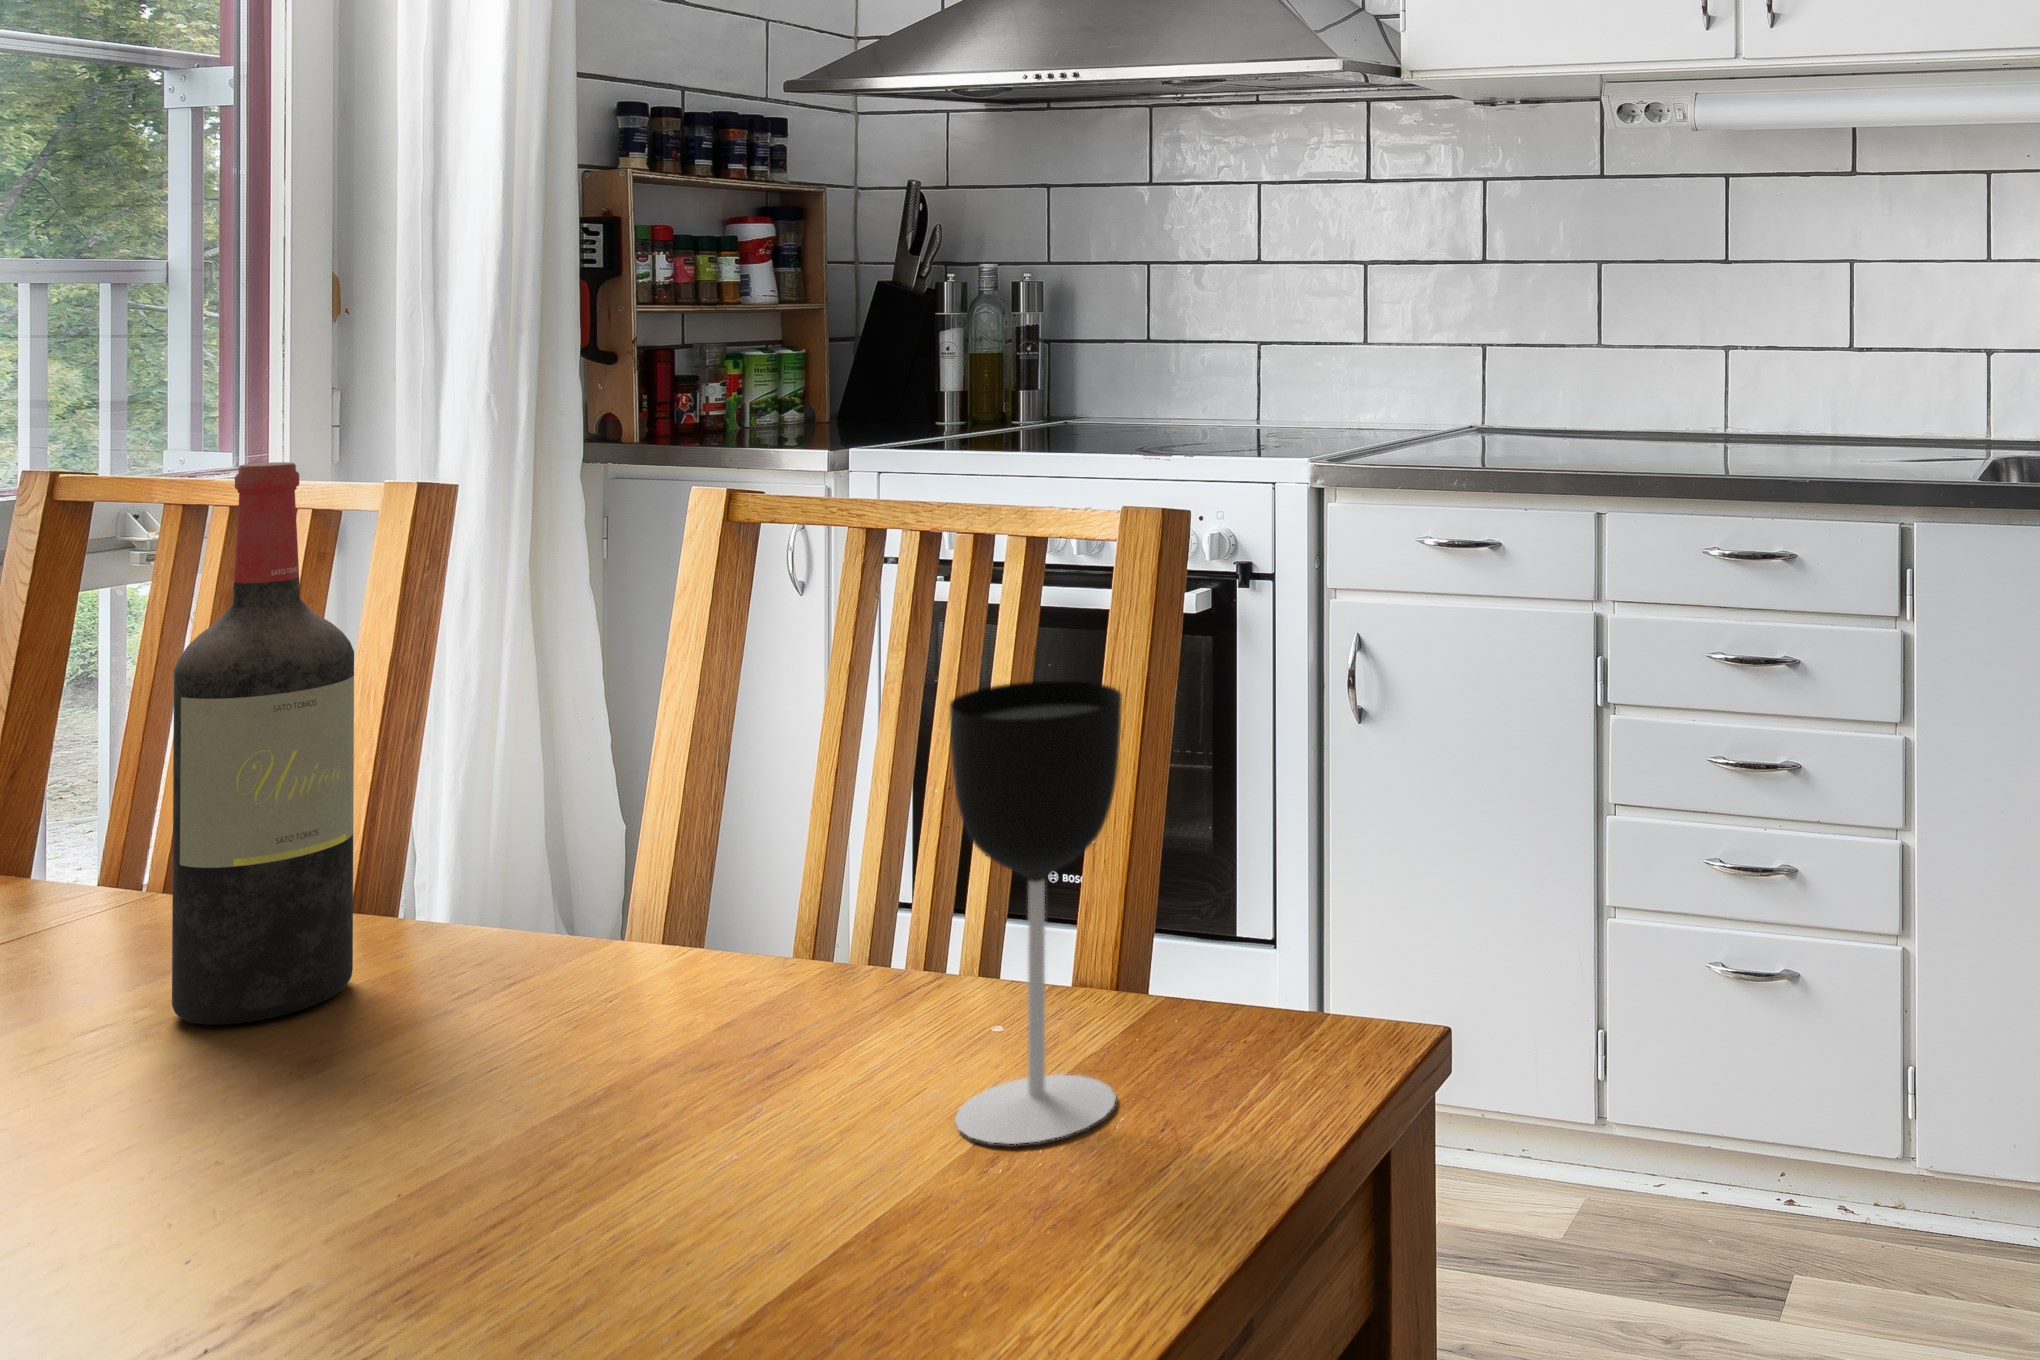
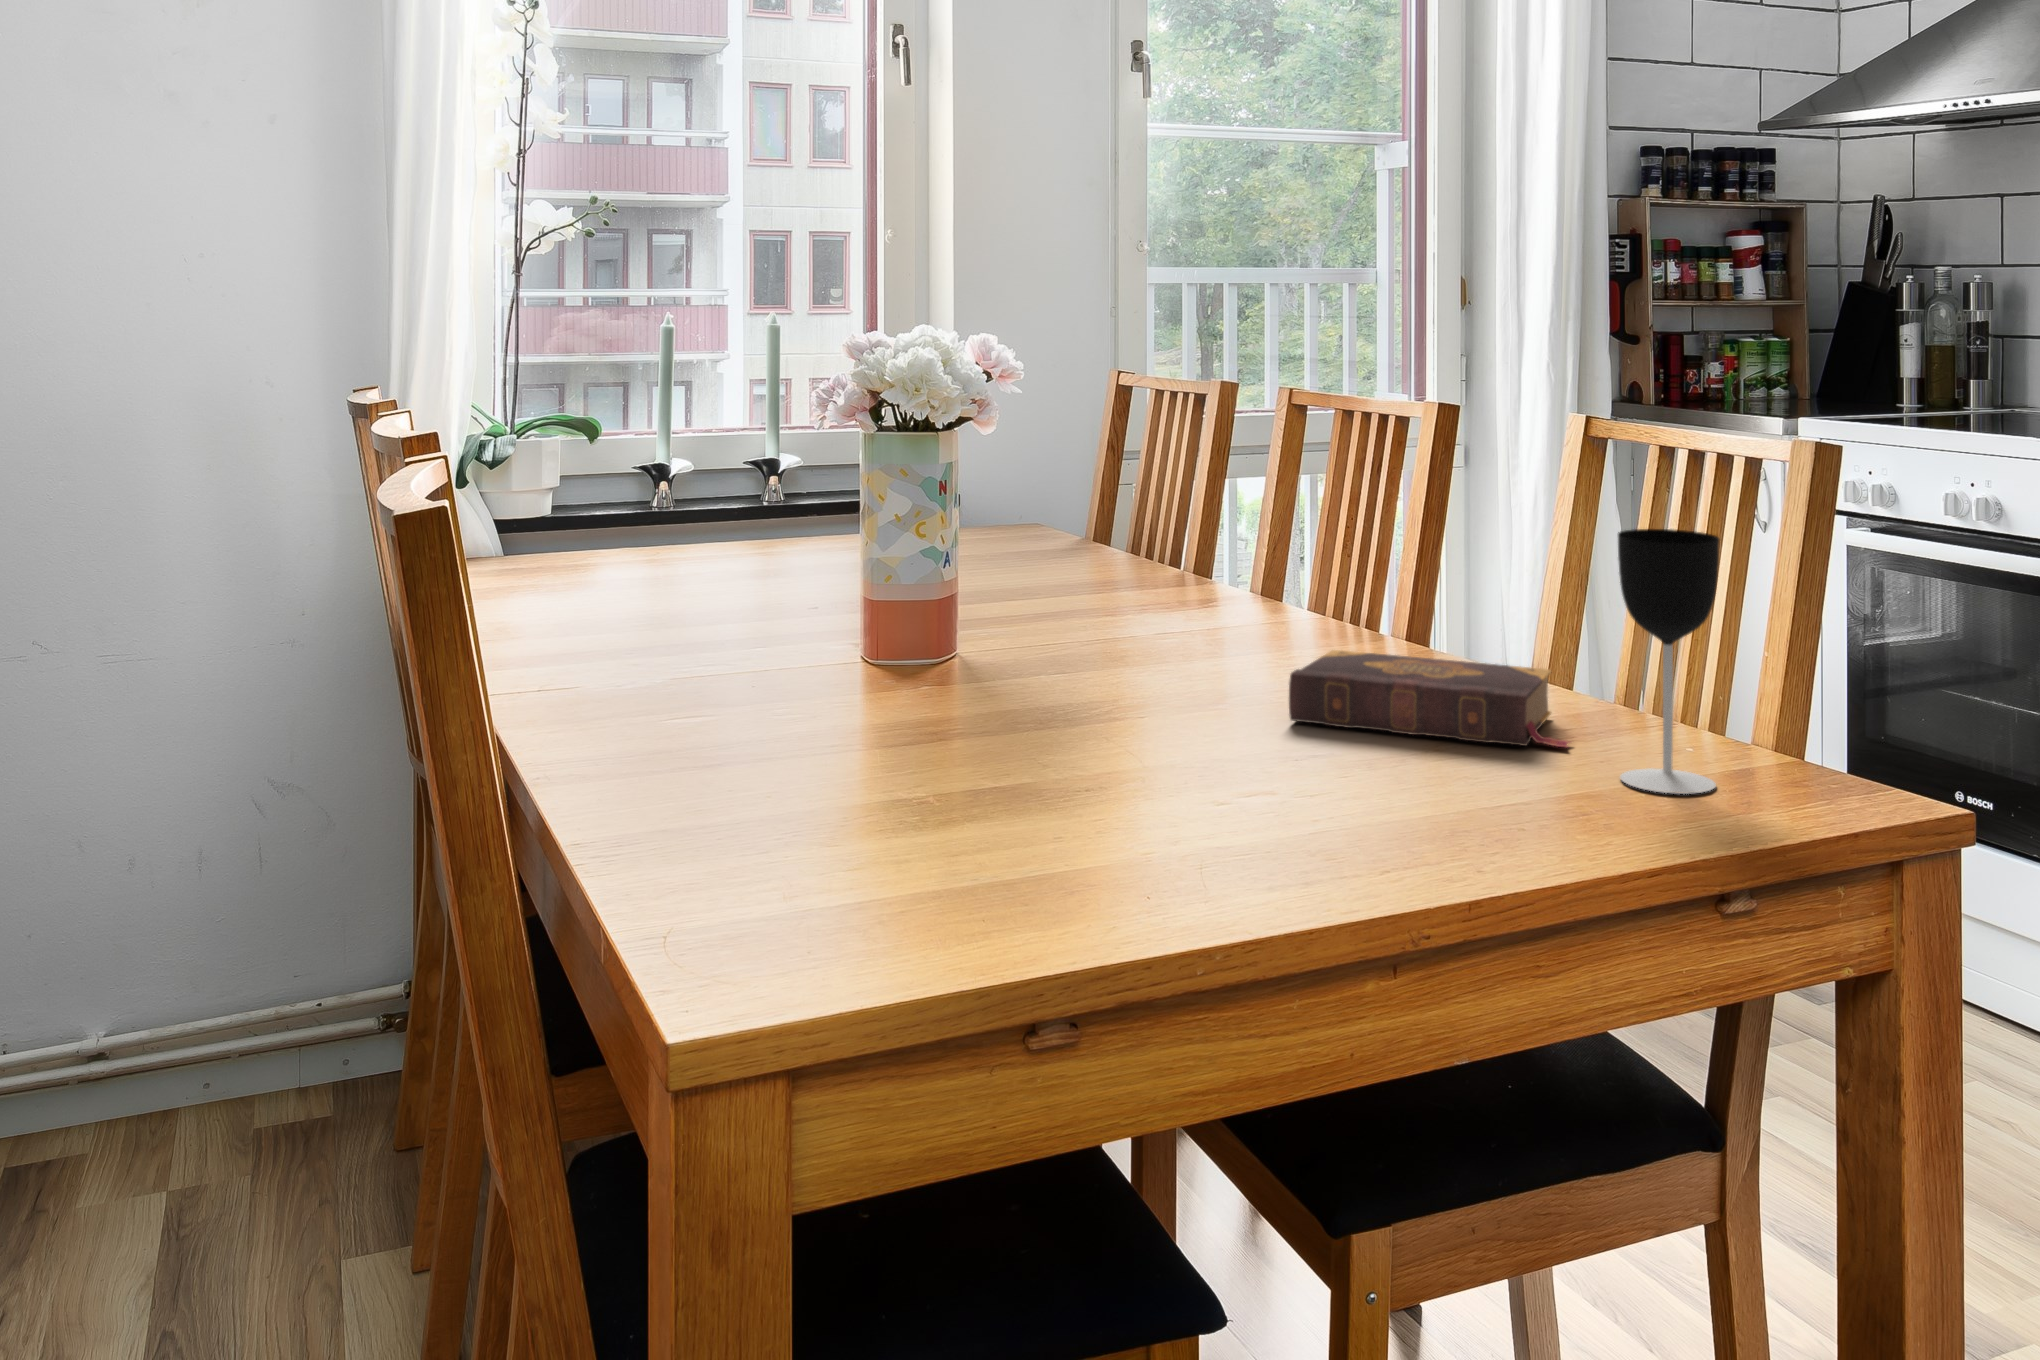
wine bottle: present [172,462,354,1025] -> none [1304,380,1381,668]
book: none [200,941,833,1210] -> present [1289,650,1570,747]

